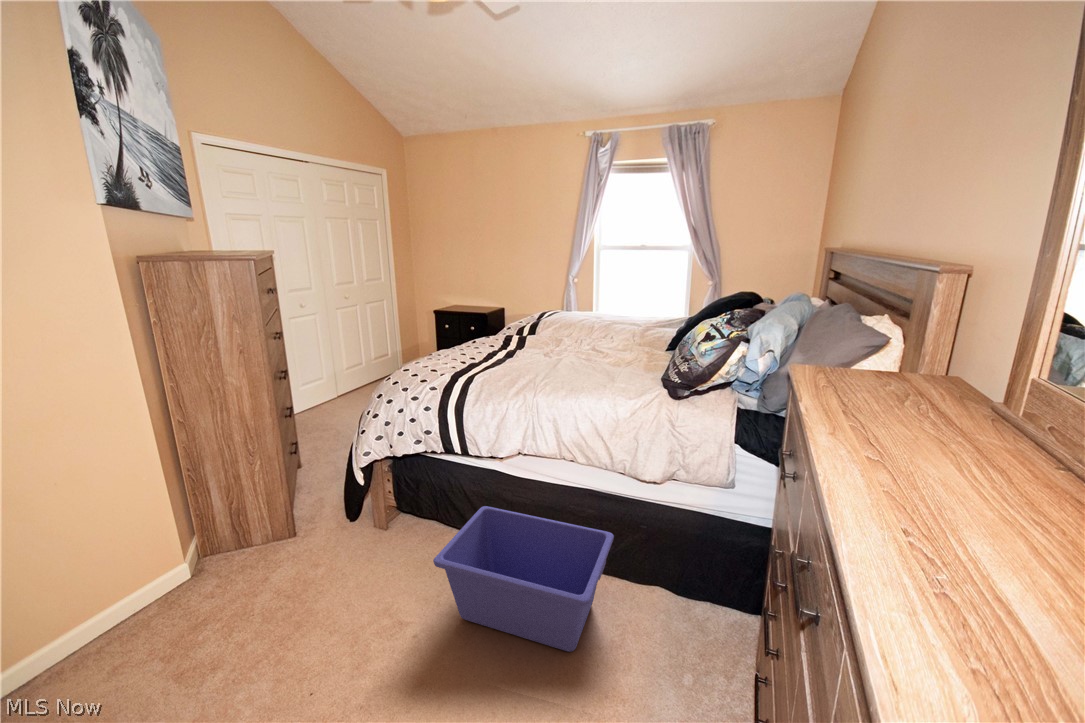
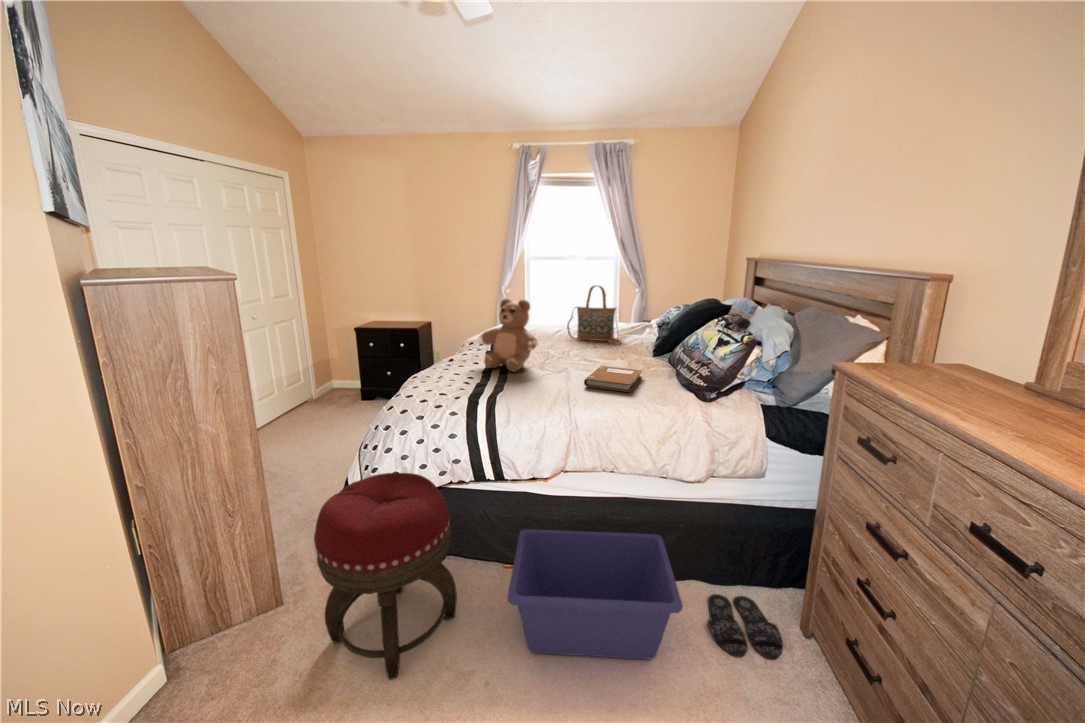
handbag: none [600,276,653,337] -> present [567,286,621,343]
teddy bear: none [489,286,538,357] -> present [479,298,538,372]
notebook: none [566,357,635,384] -> present [584,366,642,392]
footstool: none [290,436,418,612] -> present [314,473,457,679]
slippers: none [647,609,725,685] -> present [708,594,783,659]

